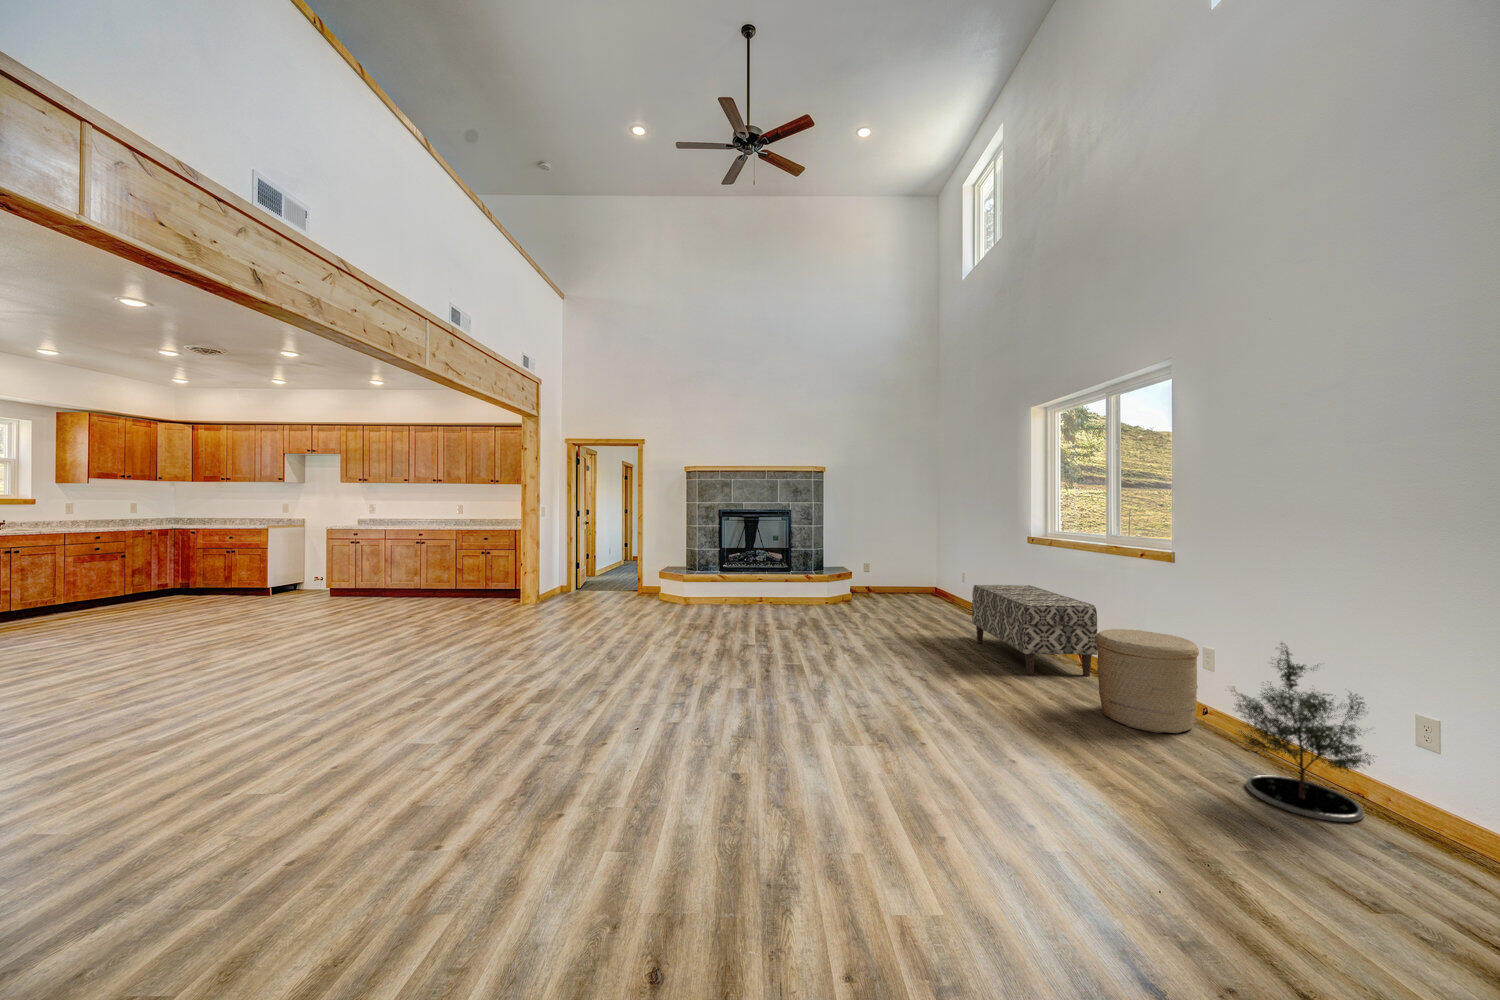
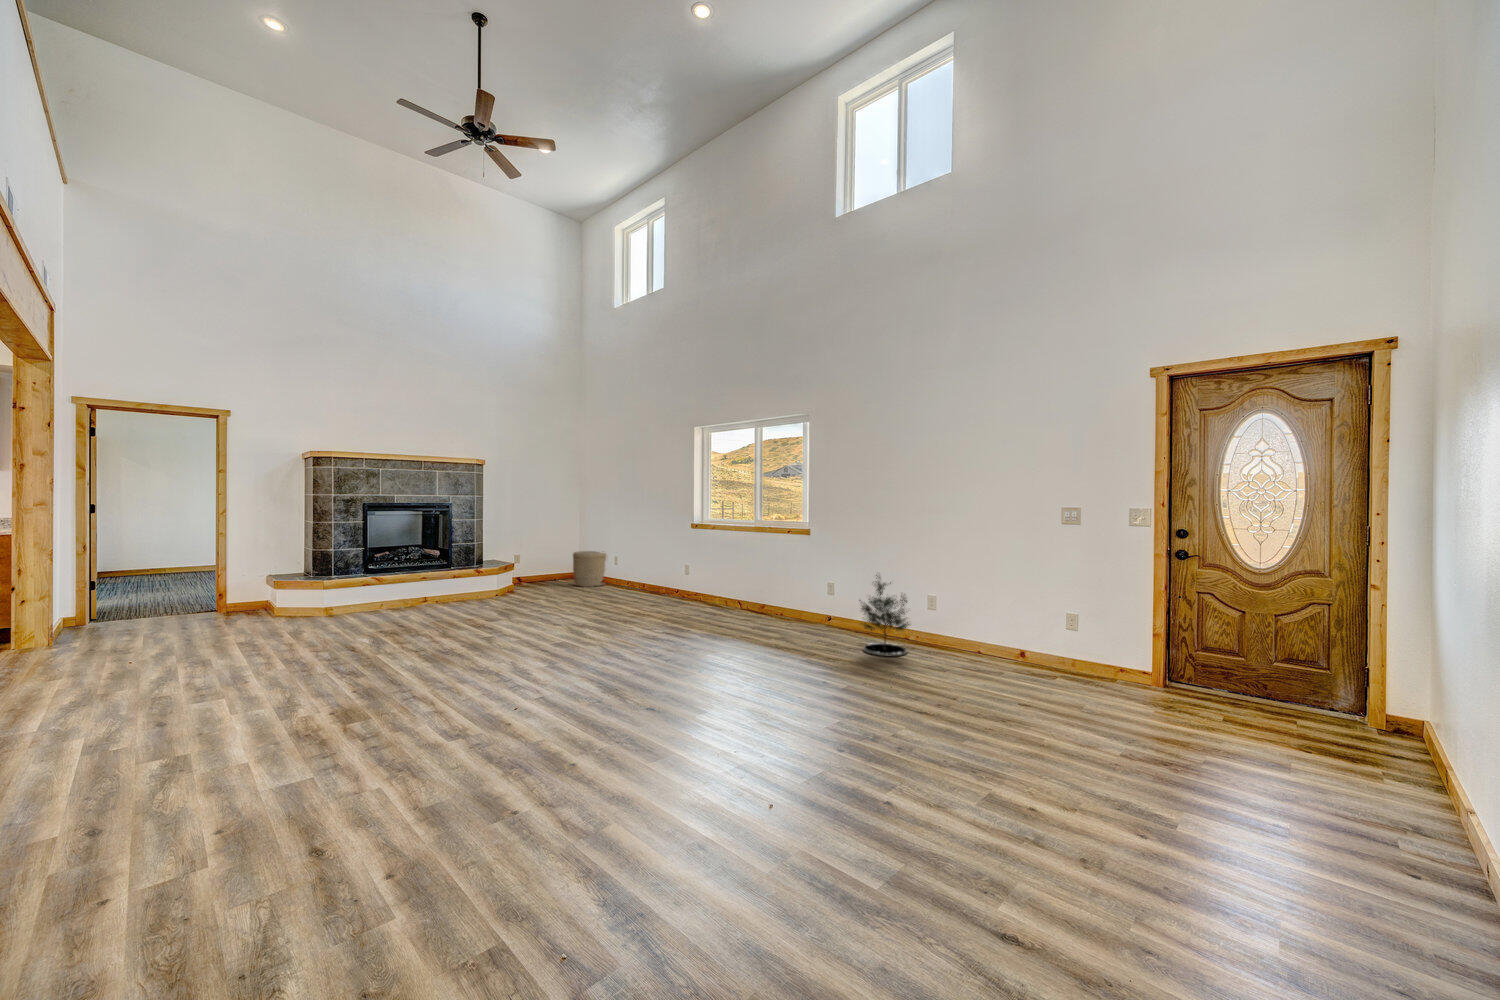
bench: present [972,585,1097,677] -> none [660,560,756,622]
woven basket: present [1096,629,1199,733] -> present [573,551,607,587]

